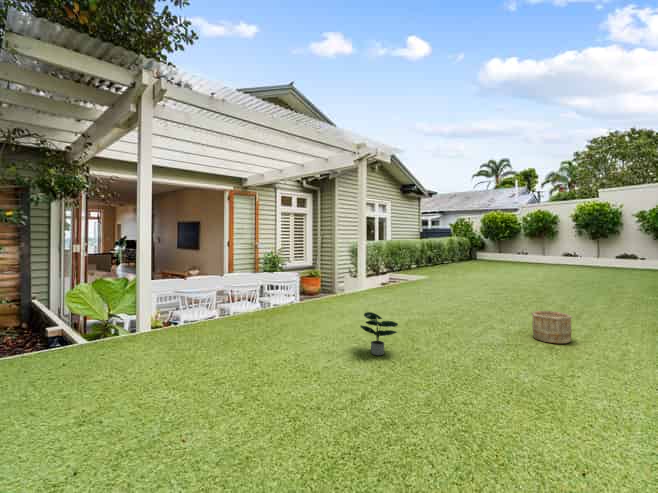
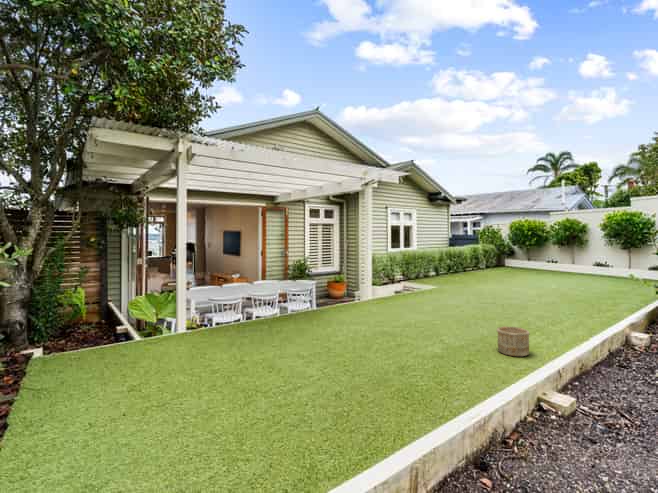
potted plant: present [361,312,398,355] -> none [338,324,368,359]

